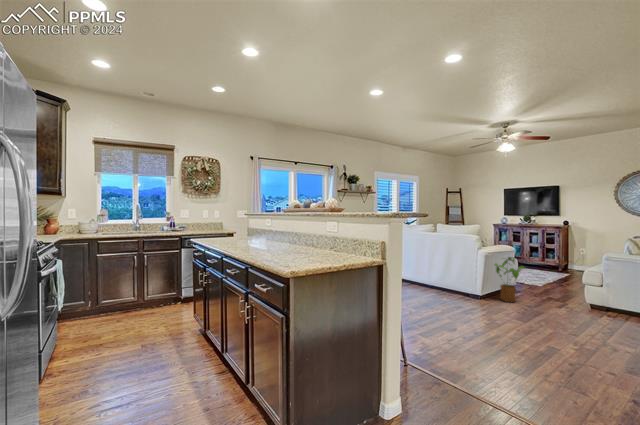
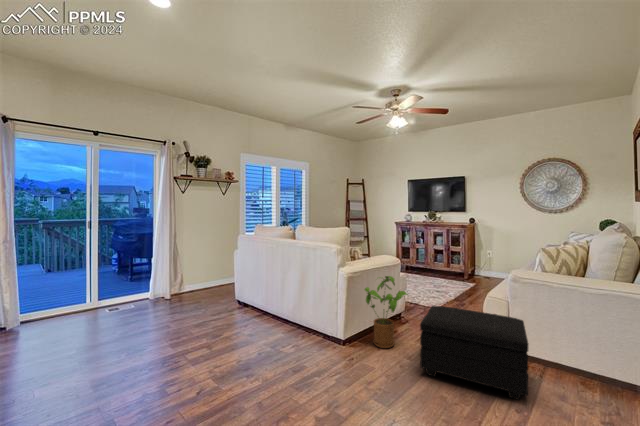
footstool: none [540,276,615,326] -> present [420,306,528,400]

